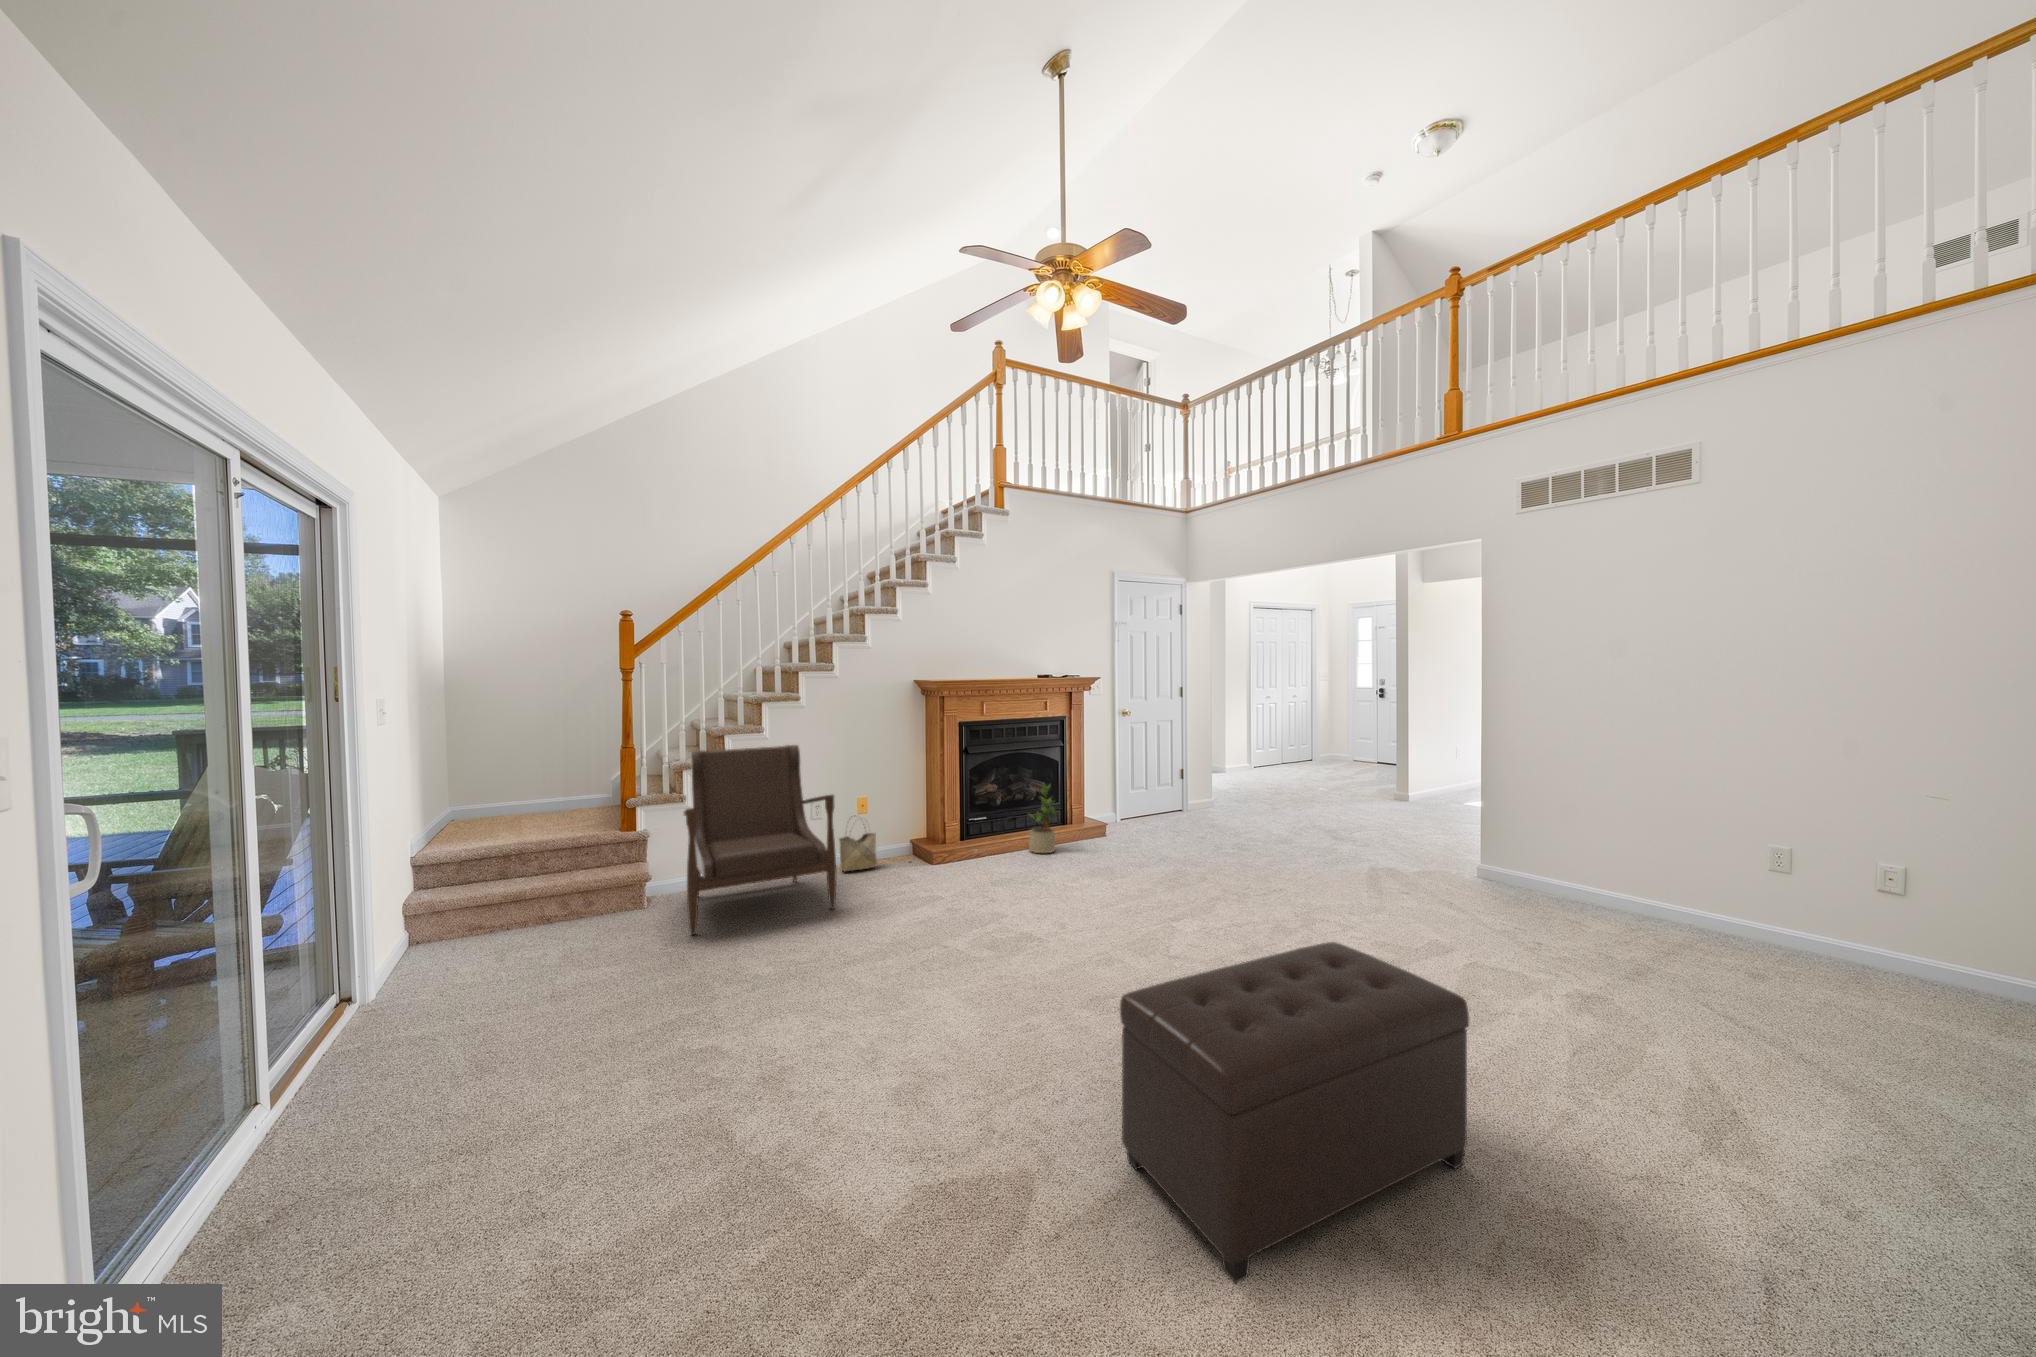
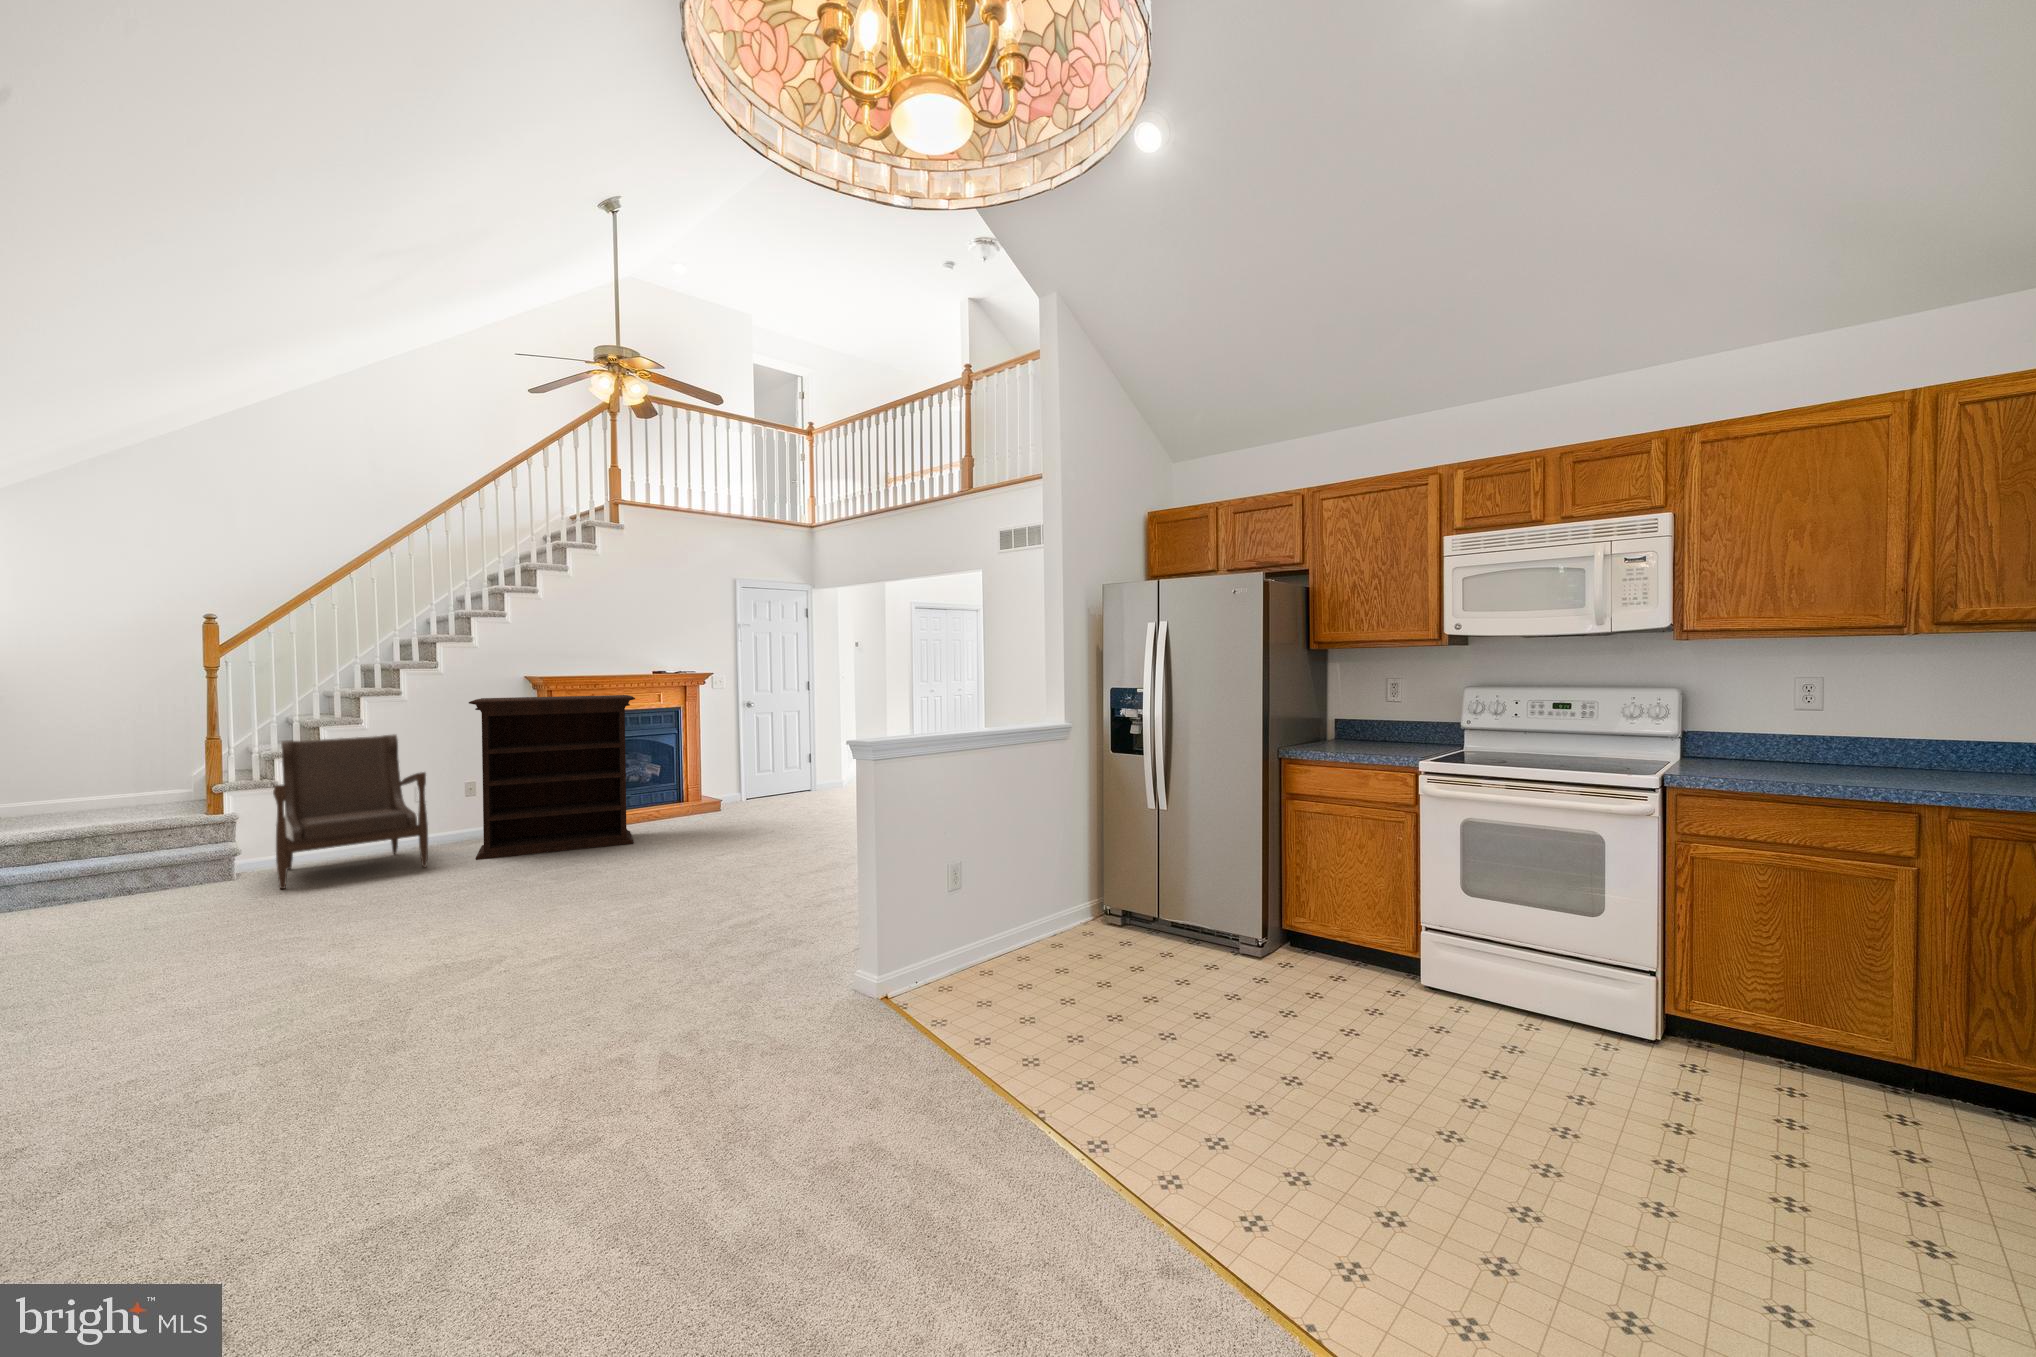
bookshelf: none [876,703,1051,901] -> present [469,695,635,860]
potted plant: present [1029,784,1056,853] -> none [639,764,669,824]
woven basket: present [839,830,877,871] -> none [442,797,482,845]
ottoman: present [1120,942,1469,1283] -> none [561,827,765,968]

